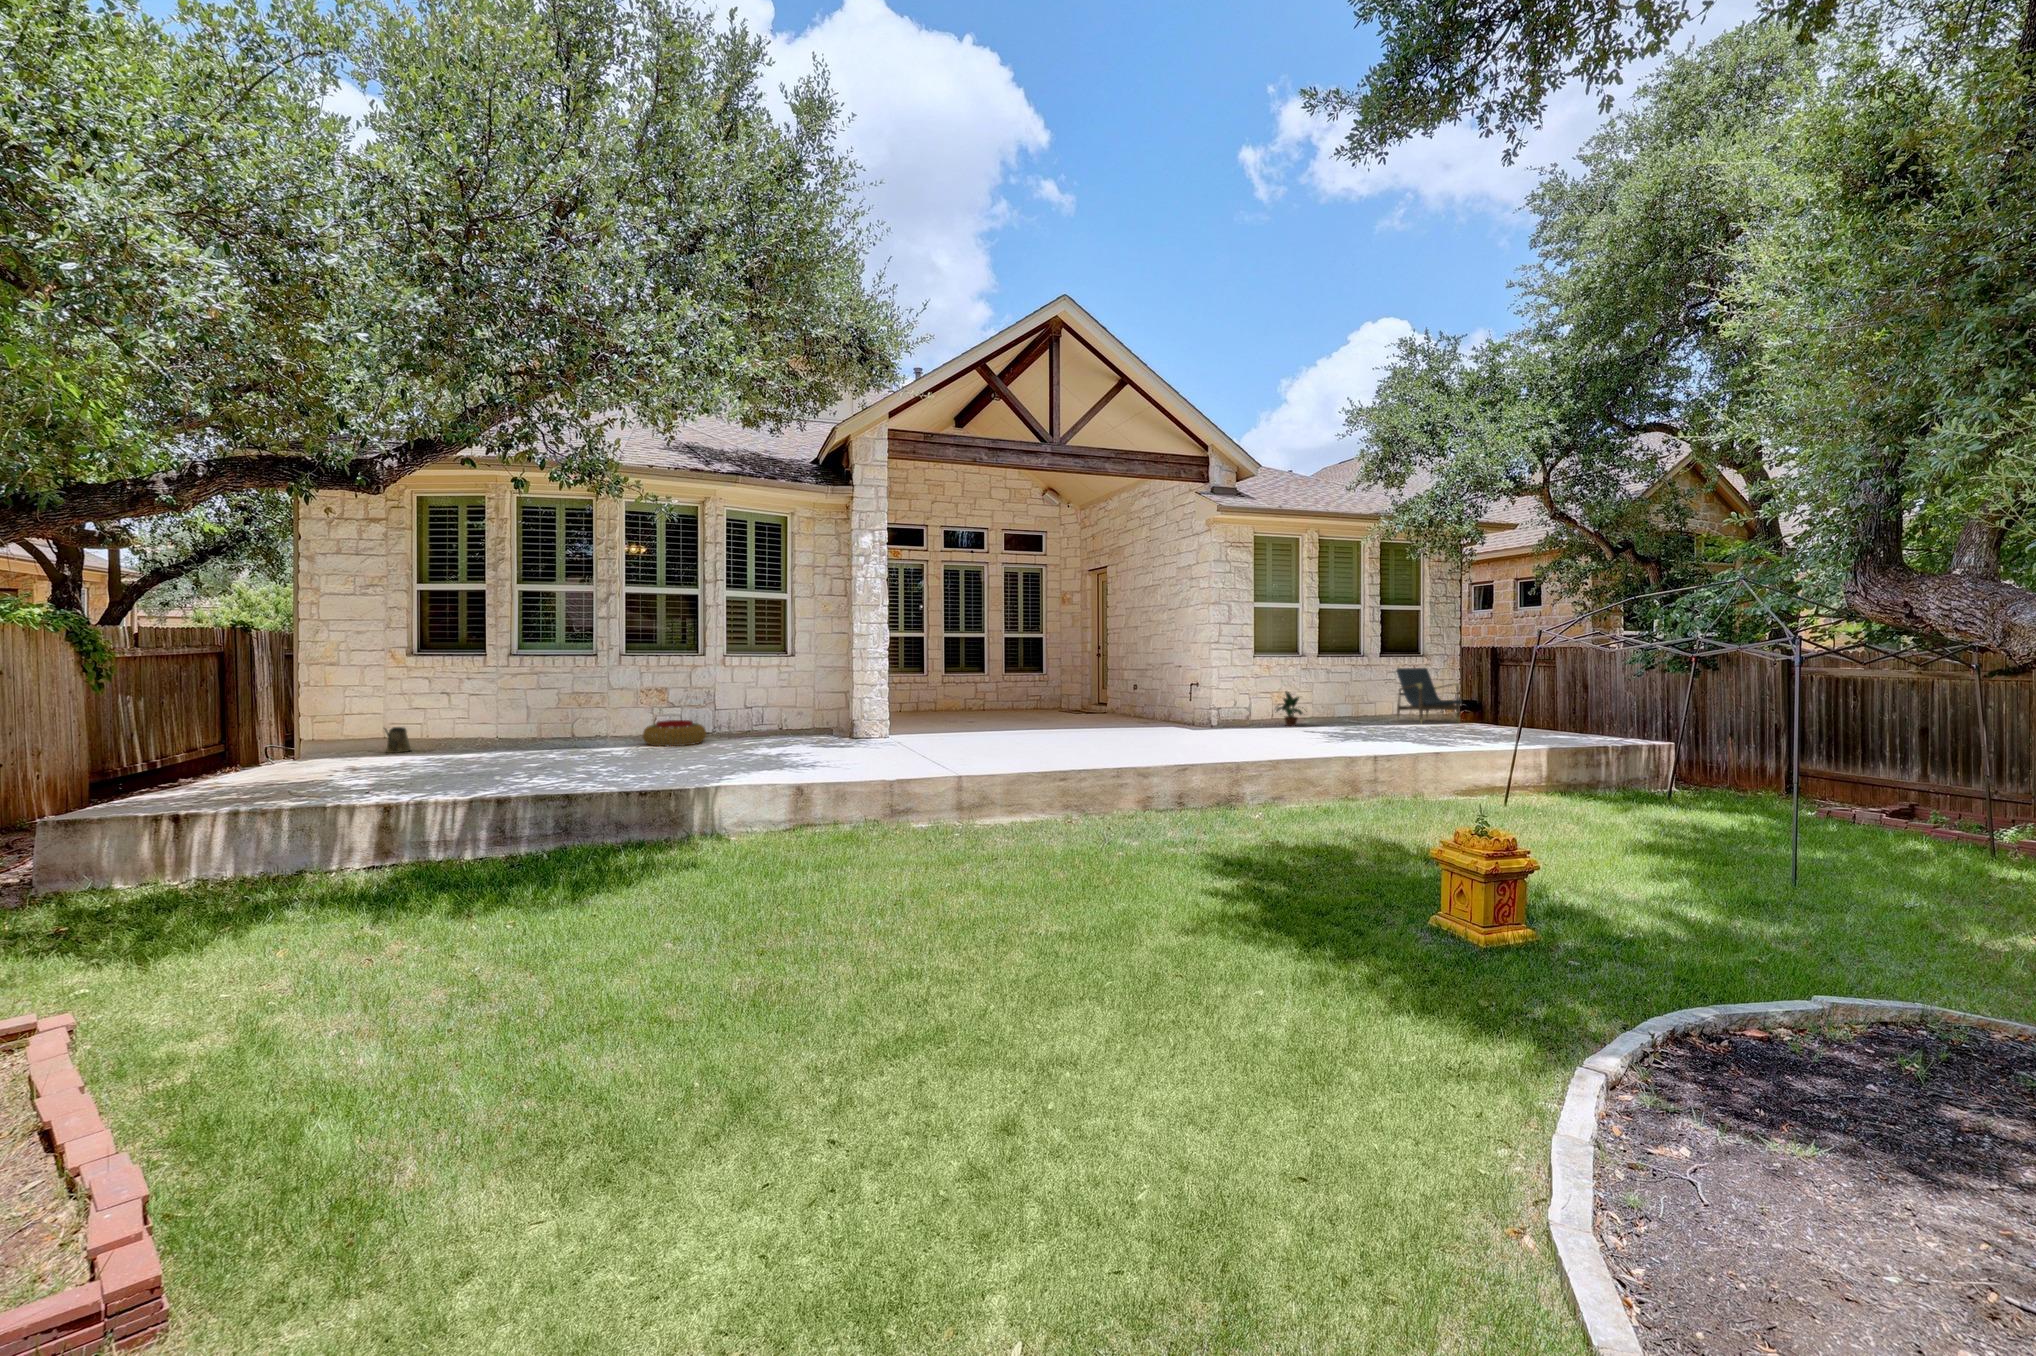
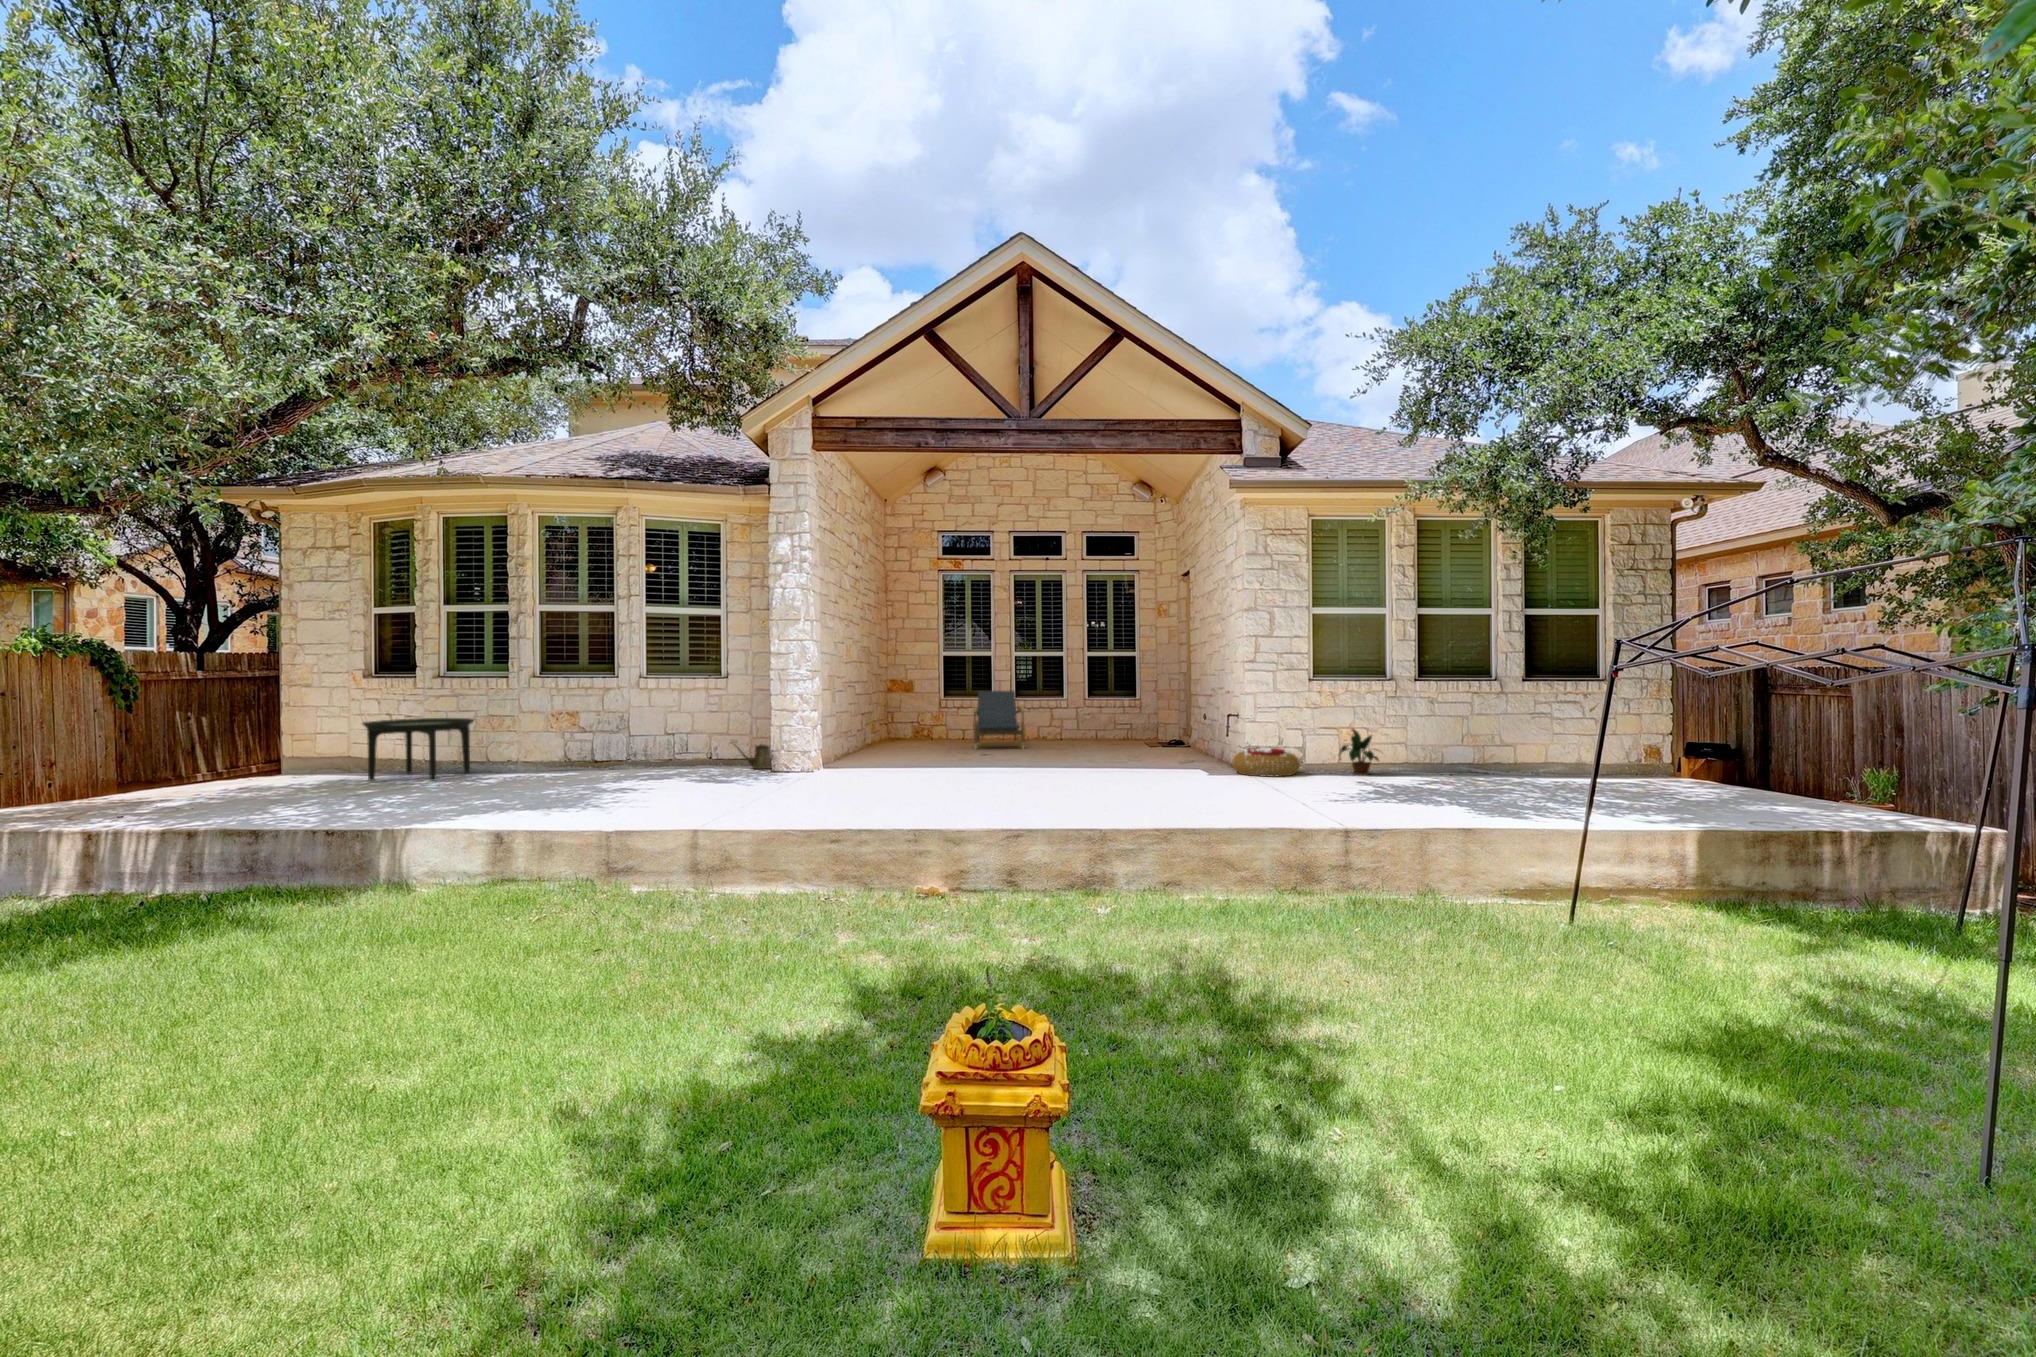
lounge chair: present [1396,668,1462,723] -> present [973,691,1025,749]
round table: none [464,695,570,756] -> present [362,718,474,781]
pouf: present [643,720,706,746] -> present [1232,748,1300,776]
watering can: present [384,727,411,753] -> present [735,744,772,769]

